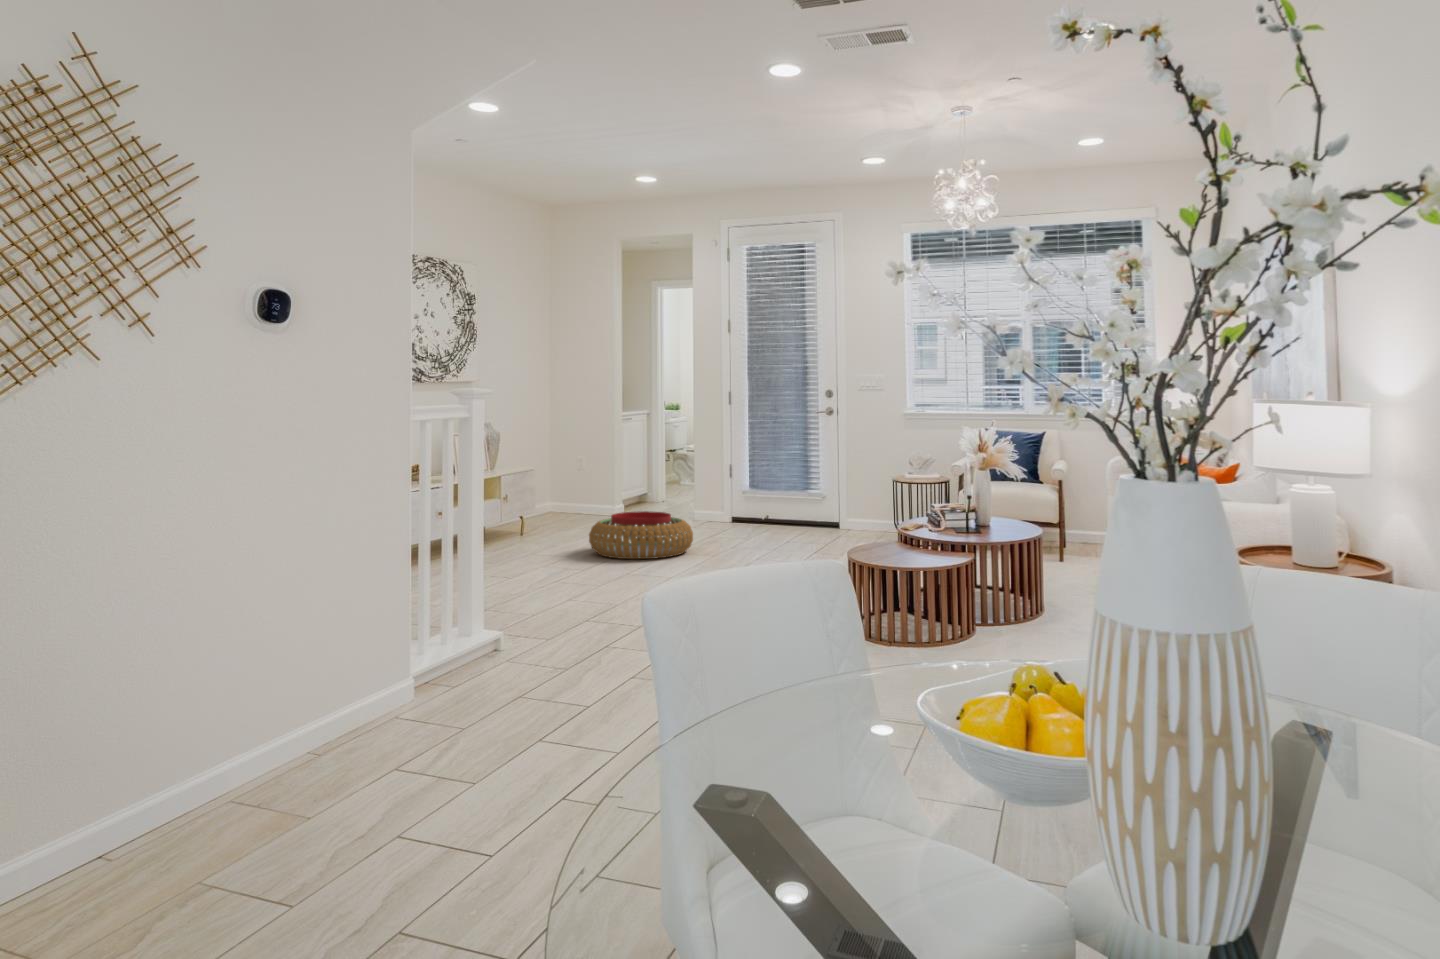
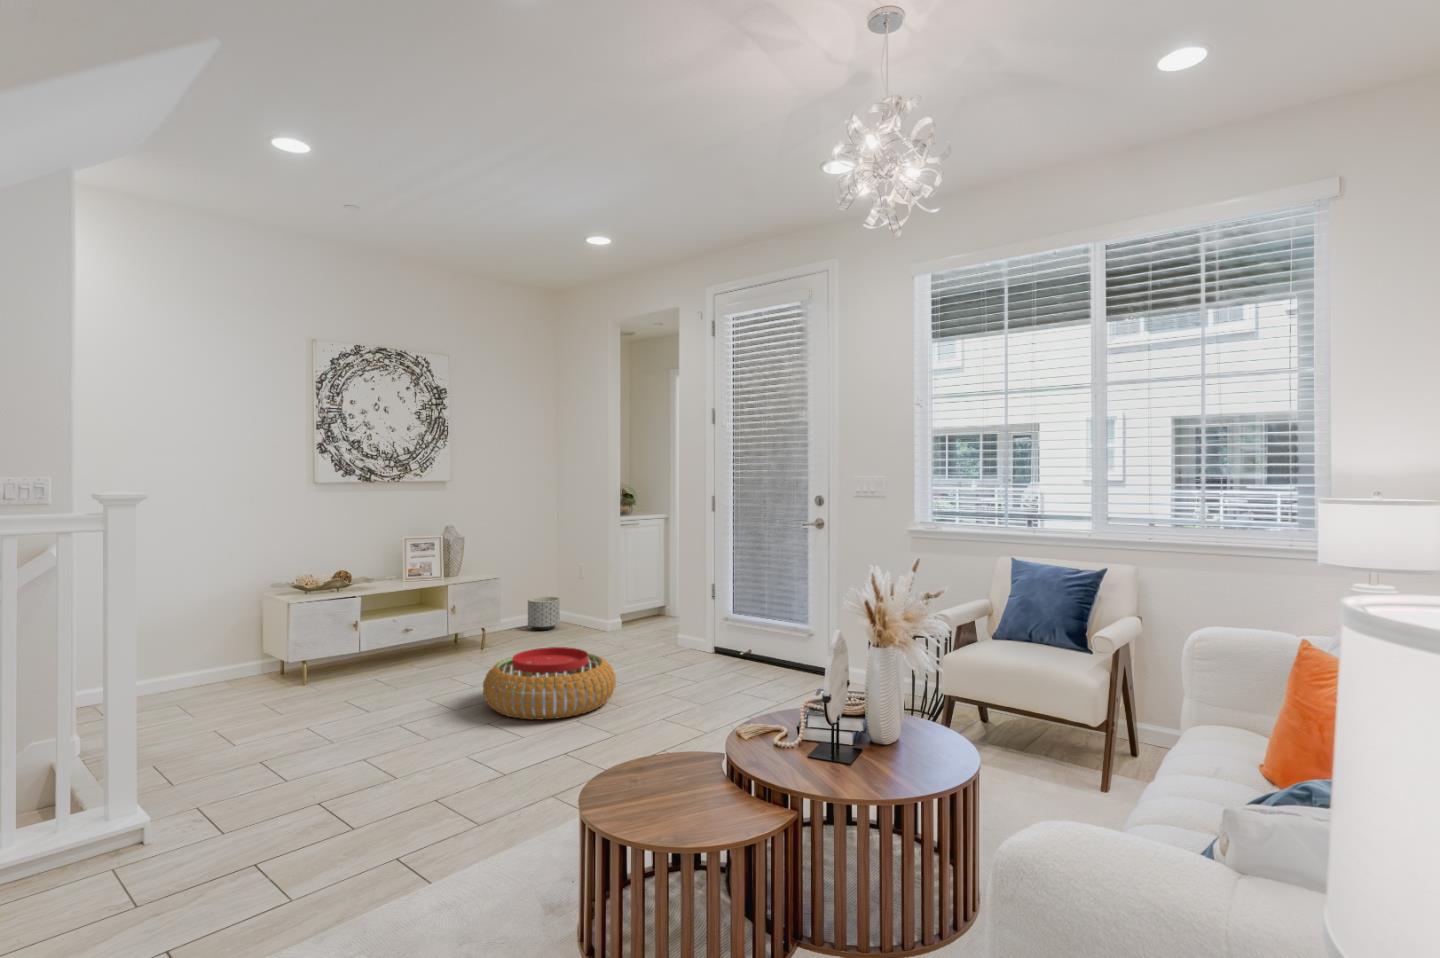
planter: none [538,492,568,521] -> present [528,597,560,630]

